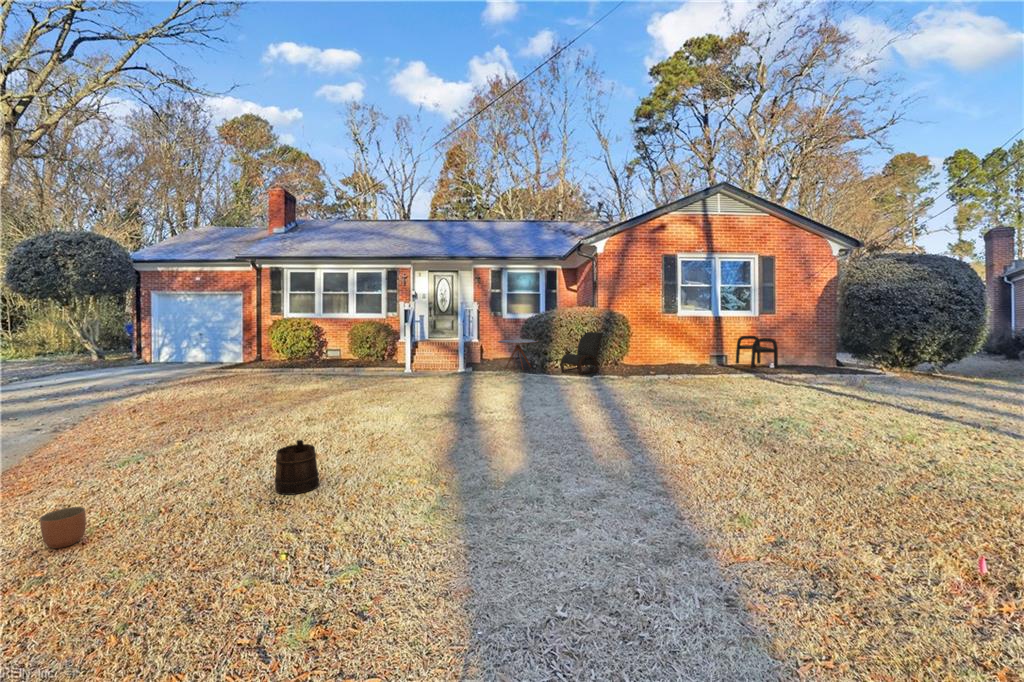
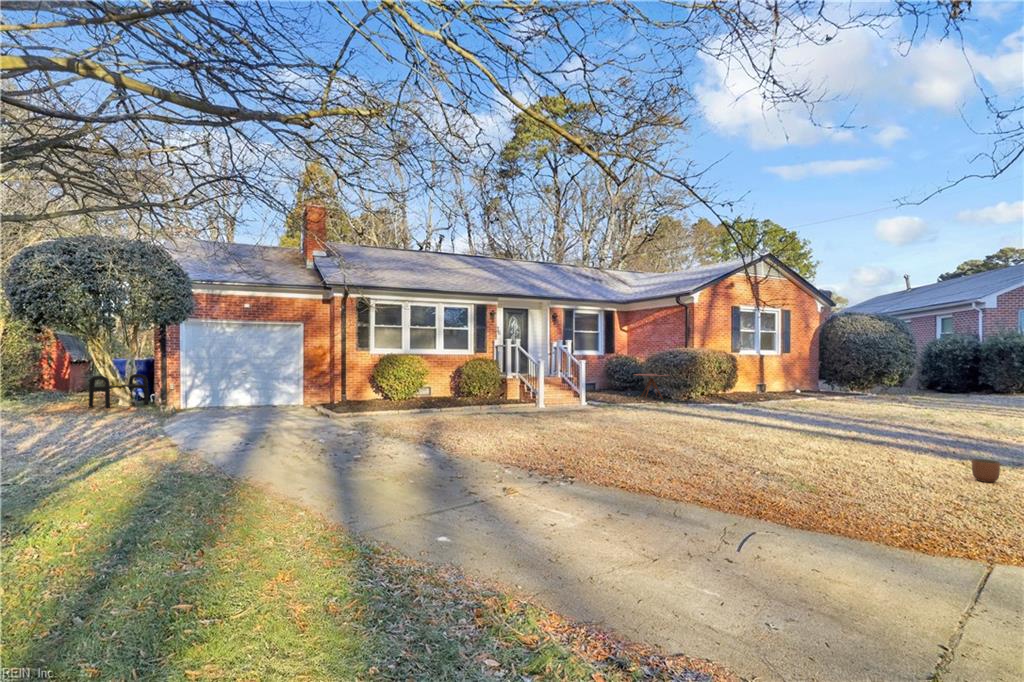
lounge chair: present [560,332,602,375] -> none [700,366,726,401]
bench: present [736,336,778,368] -> present [88,374,148,408]
bucket: present [275,440,319,495] -> none [919,425,953,458]

